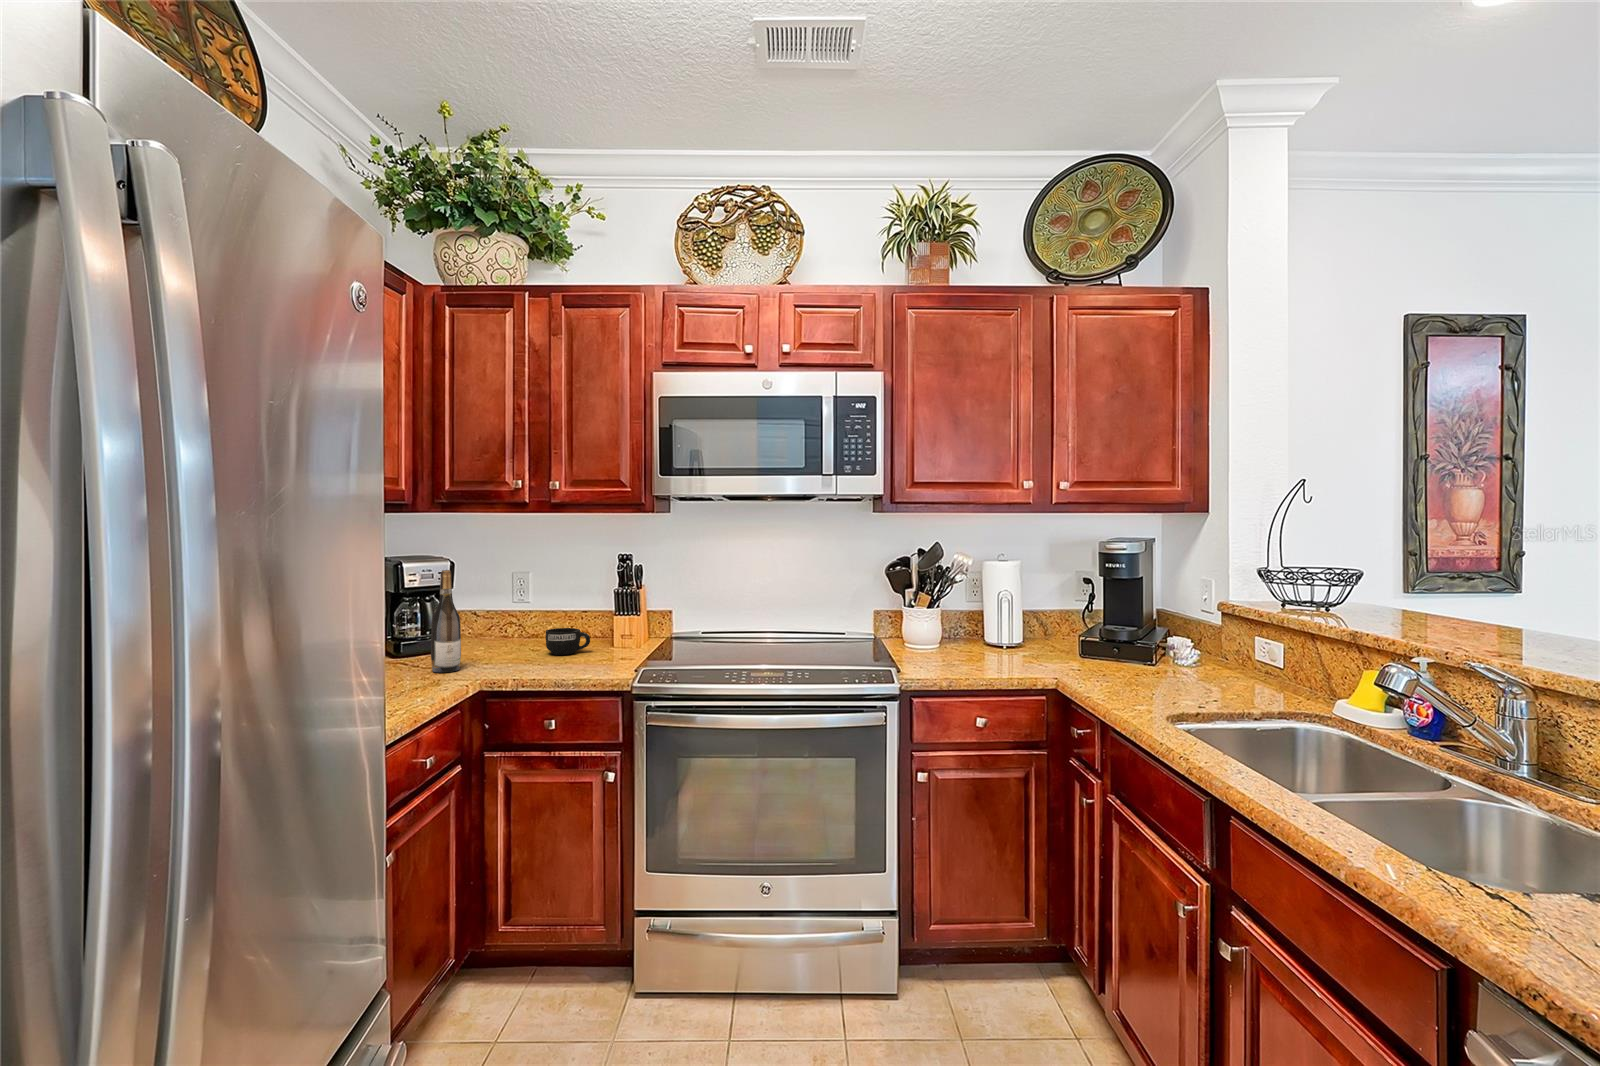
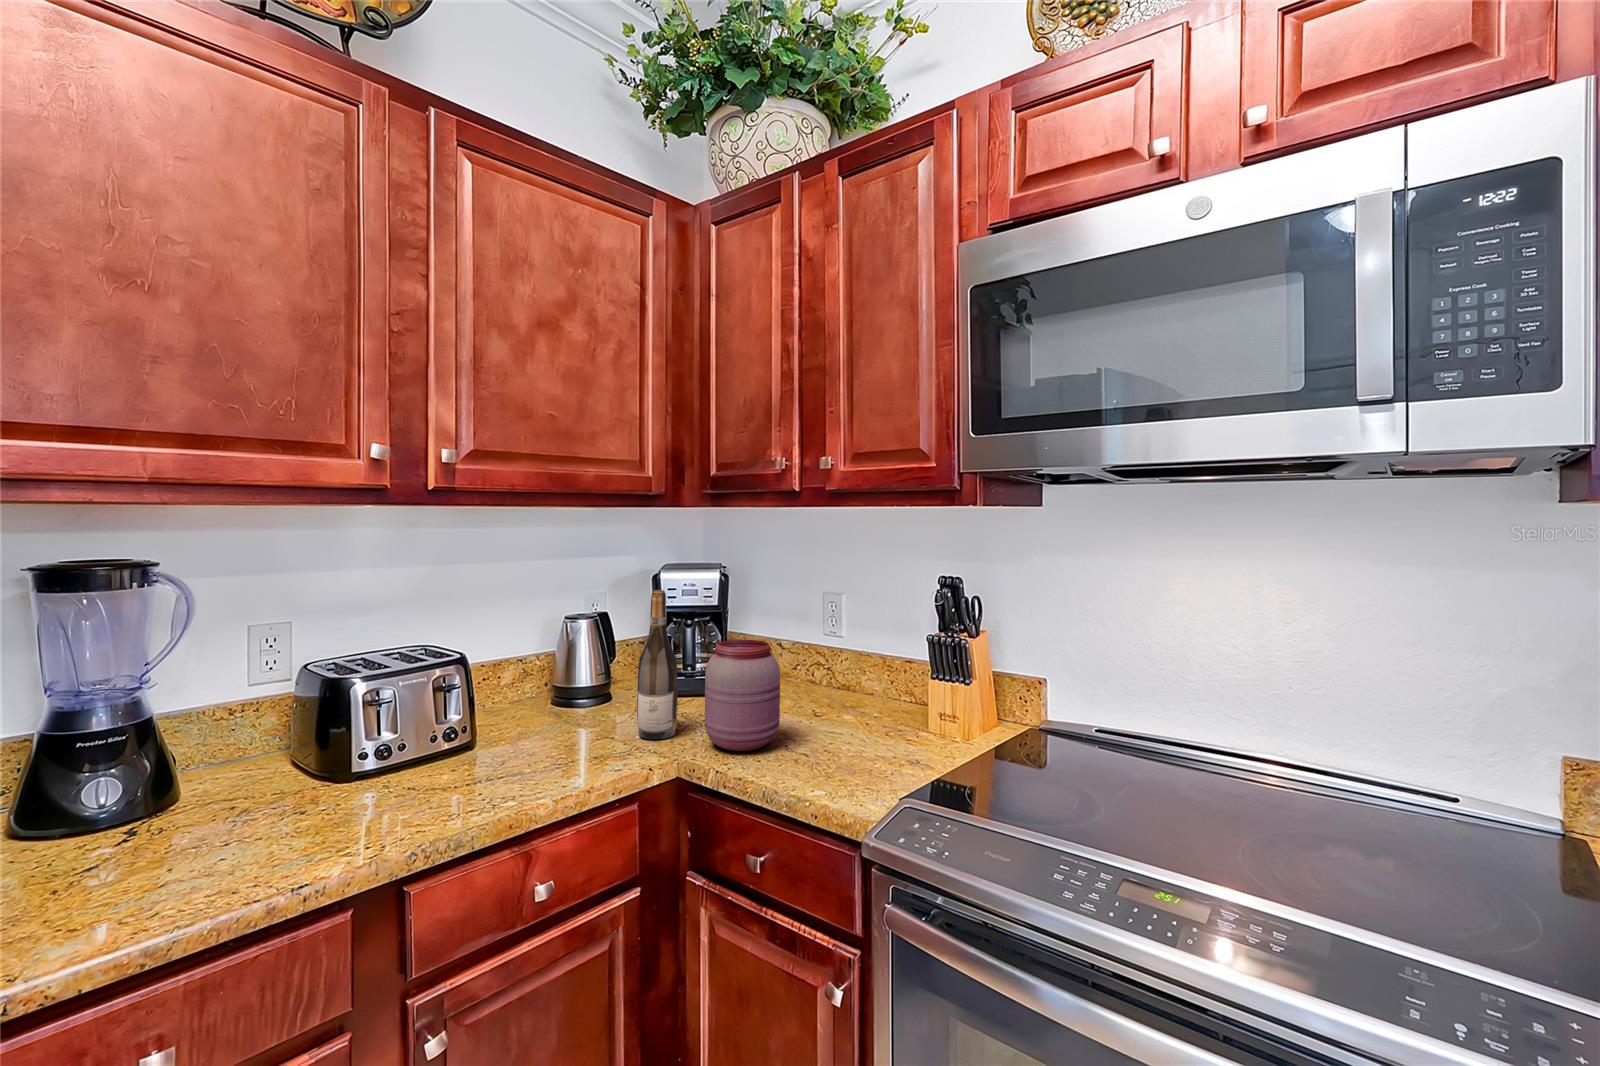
jar: none [489,599,540,668] -> present [705,640,780,751]
mug: present [546,628,590,655] -> none [812,687,878,734]

